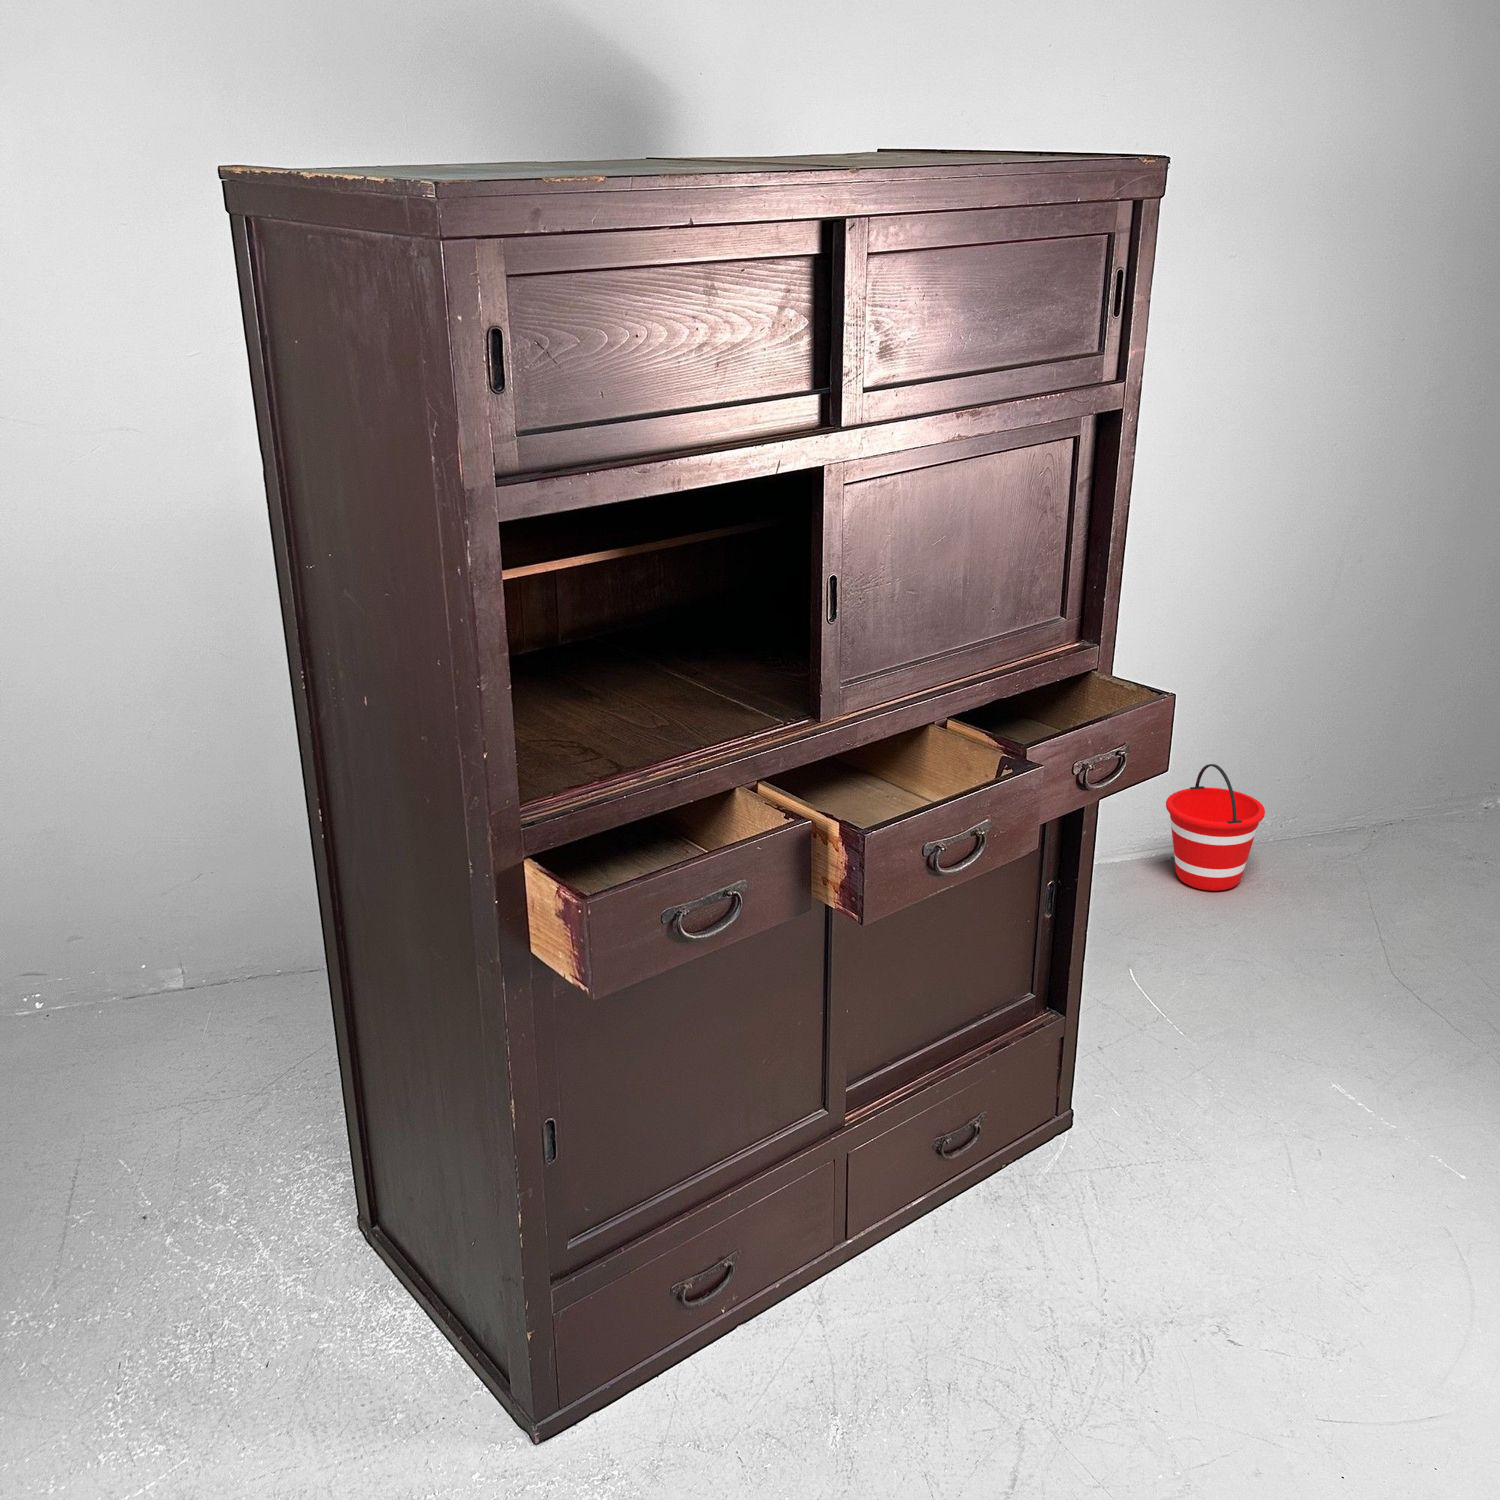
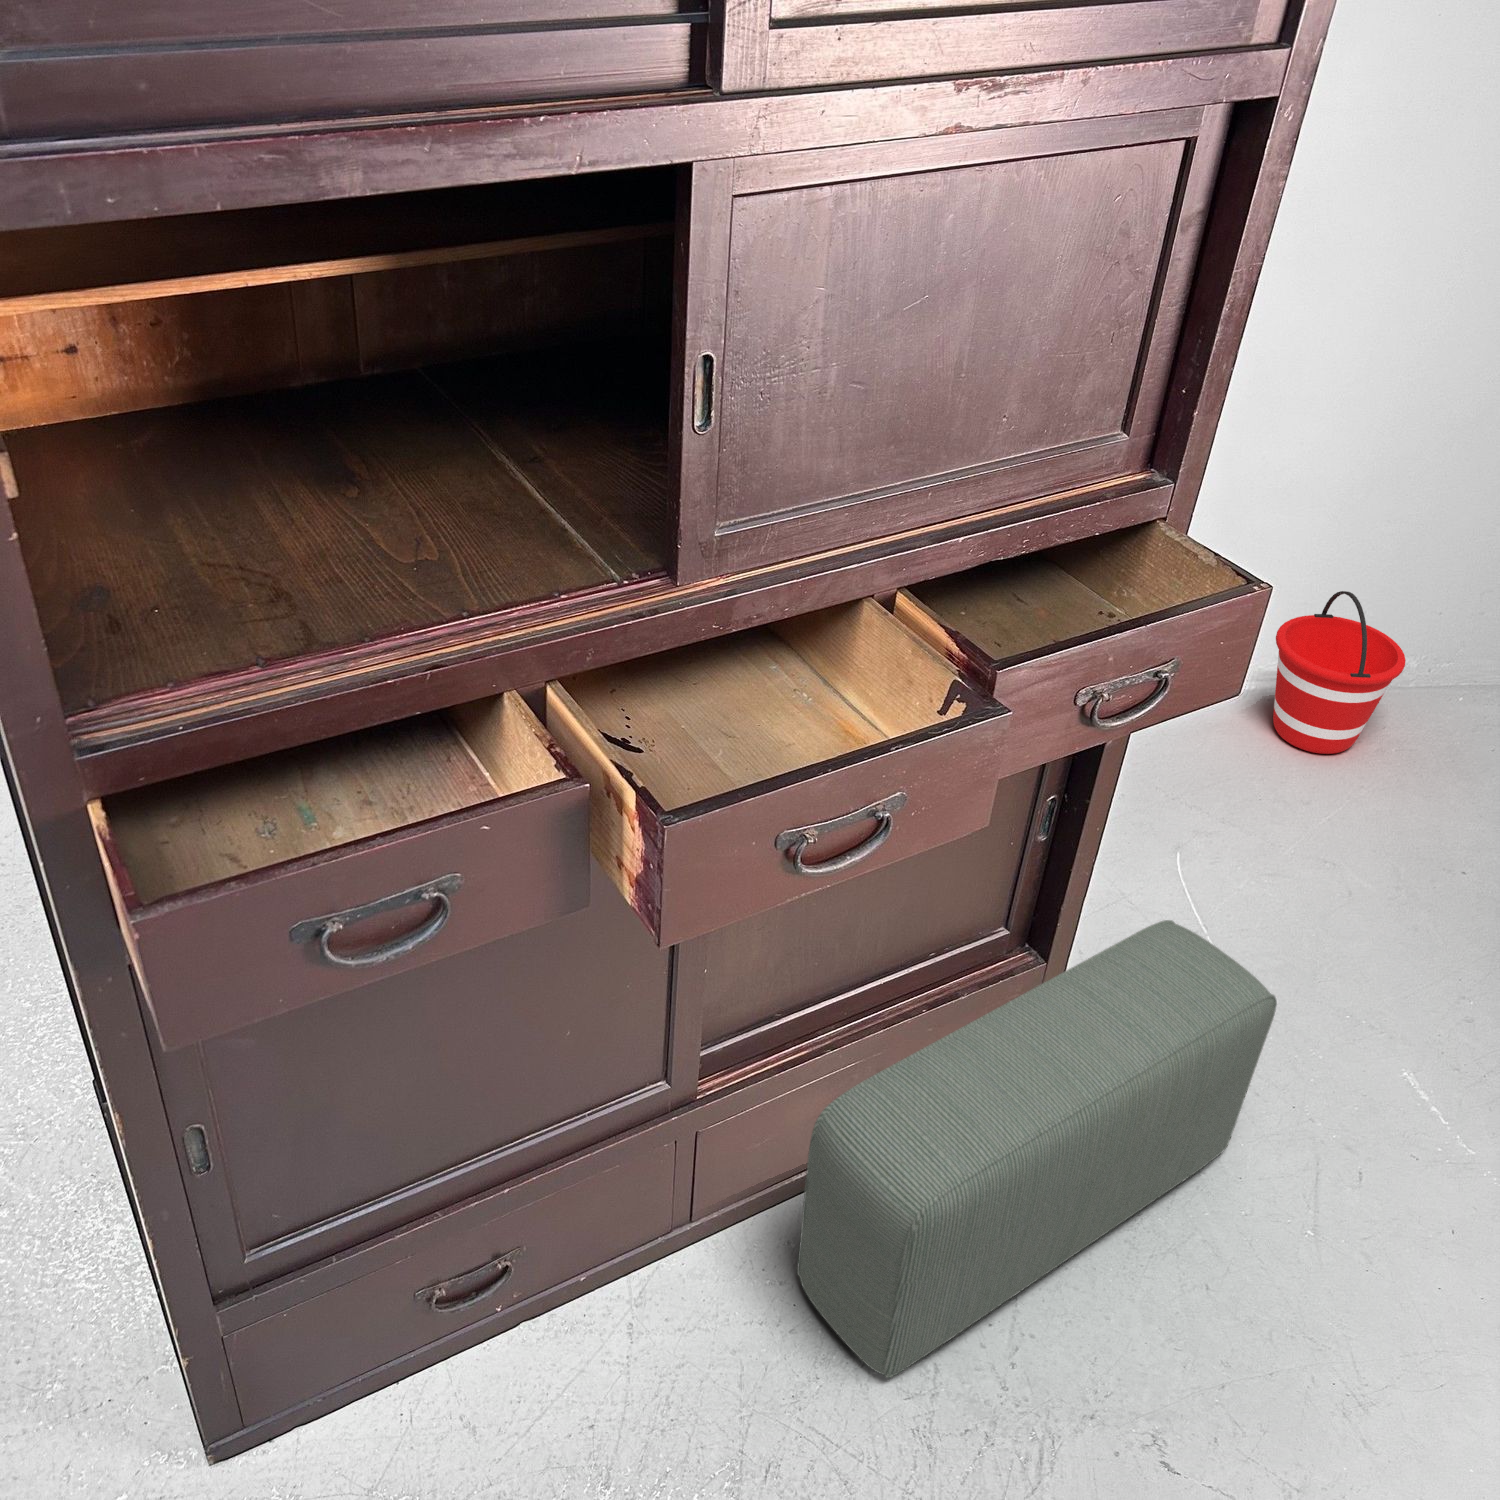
pouf: none [933,972,1234,1316] -> present [797,920,1277,1378]

